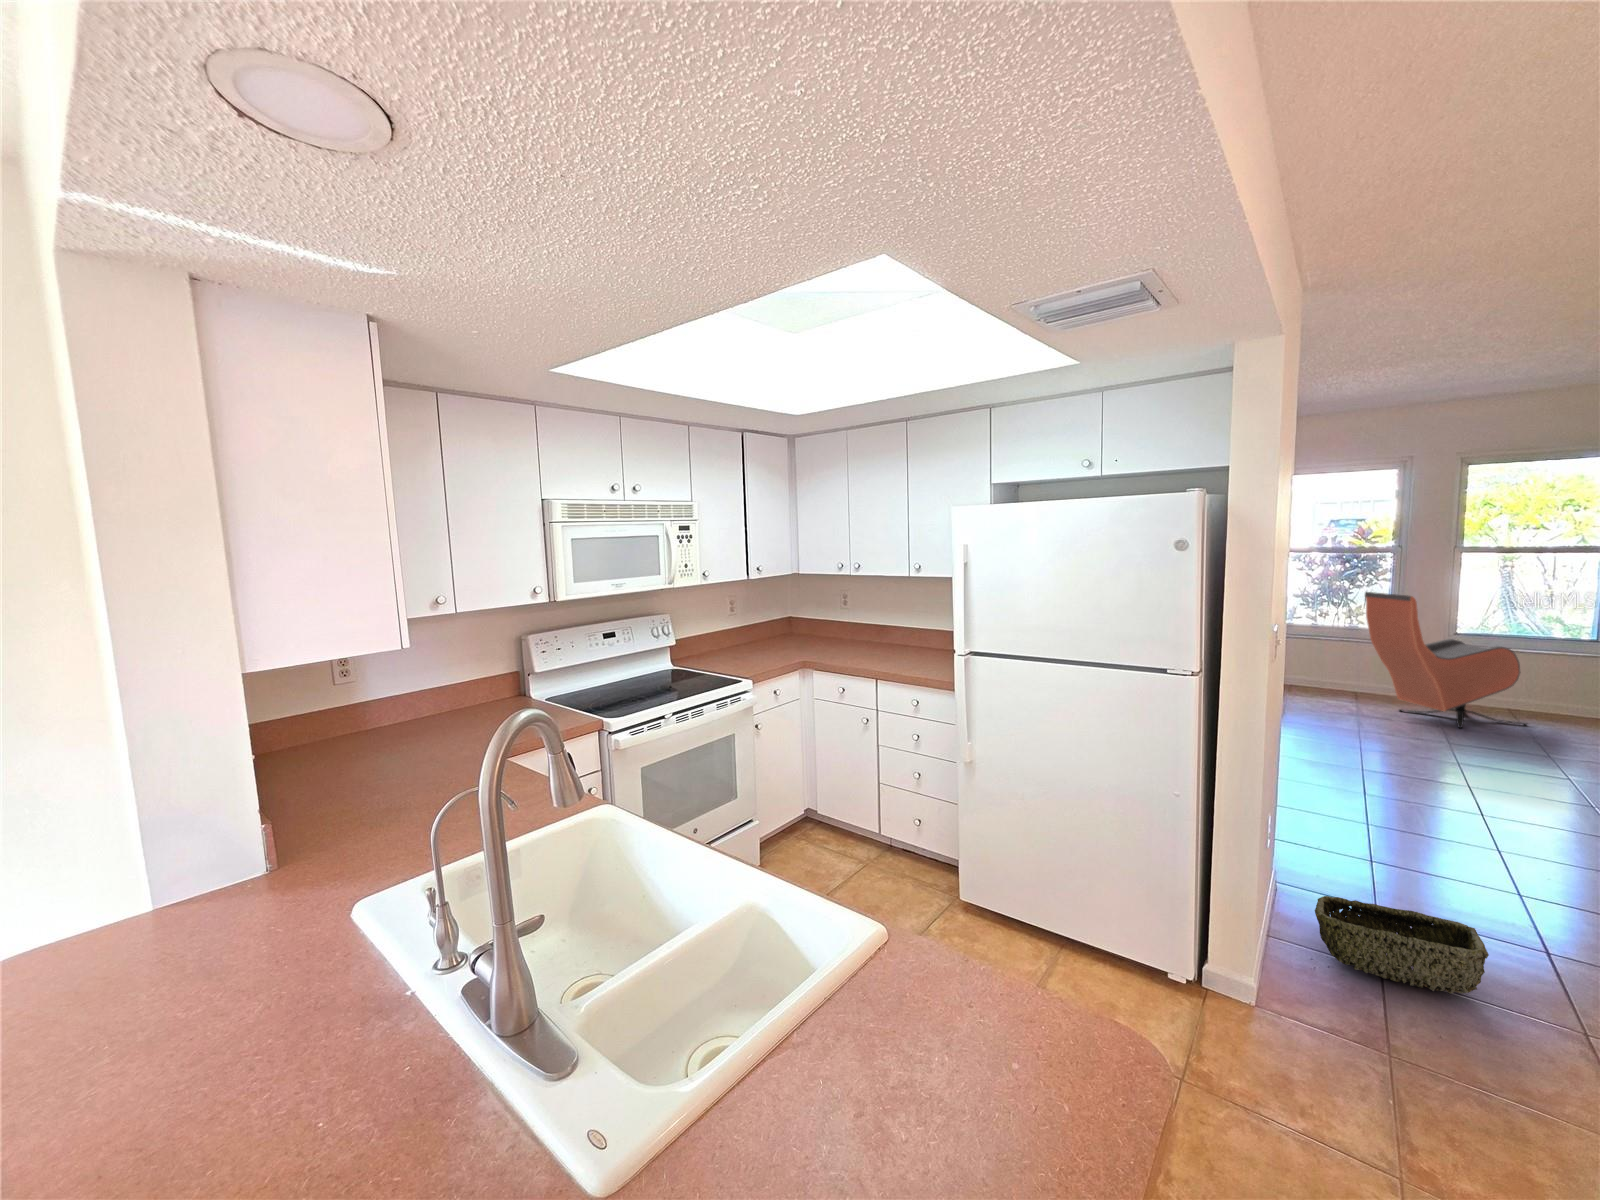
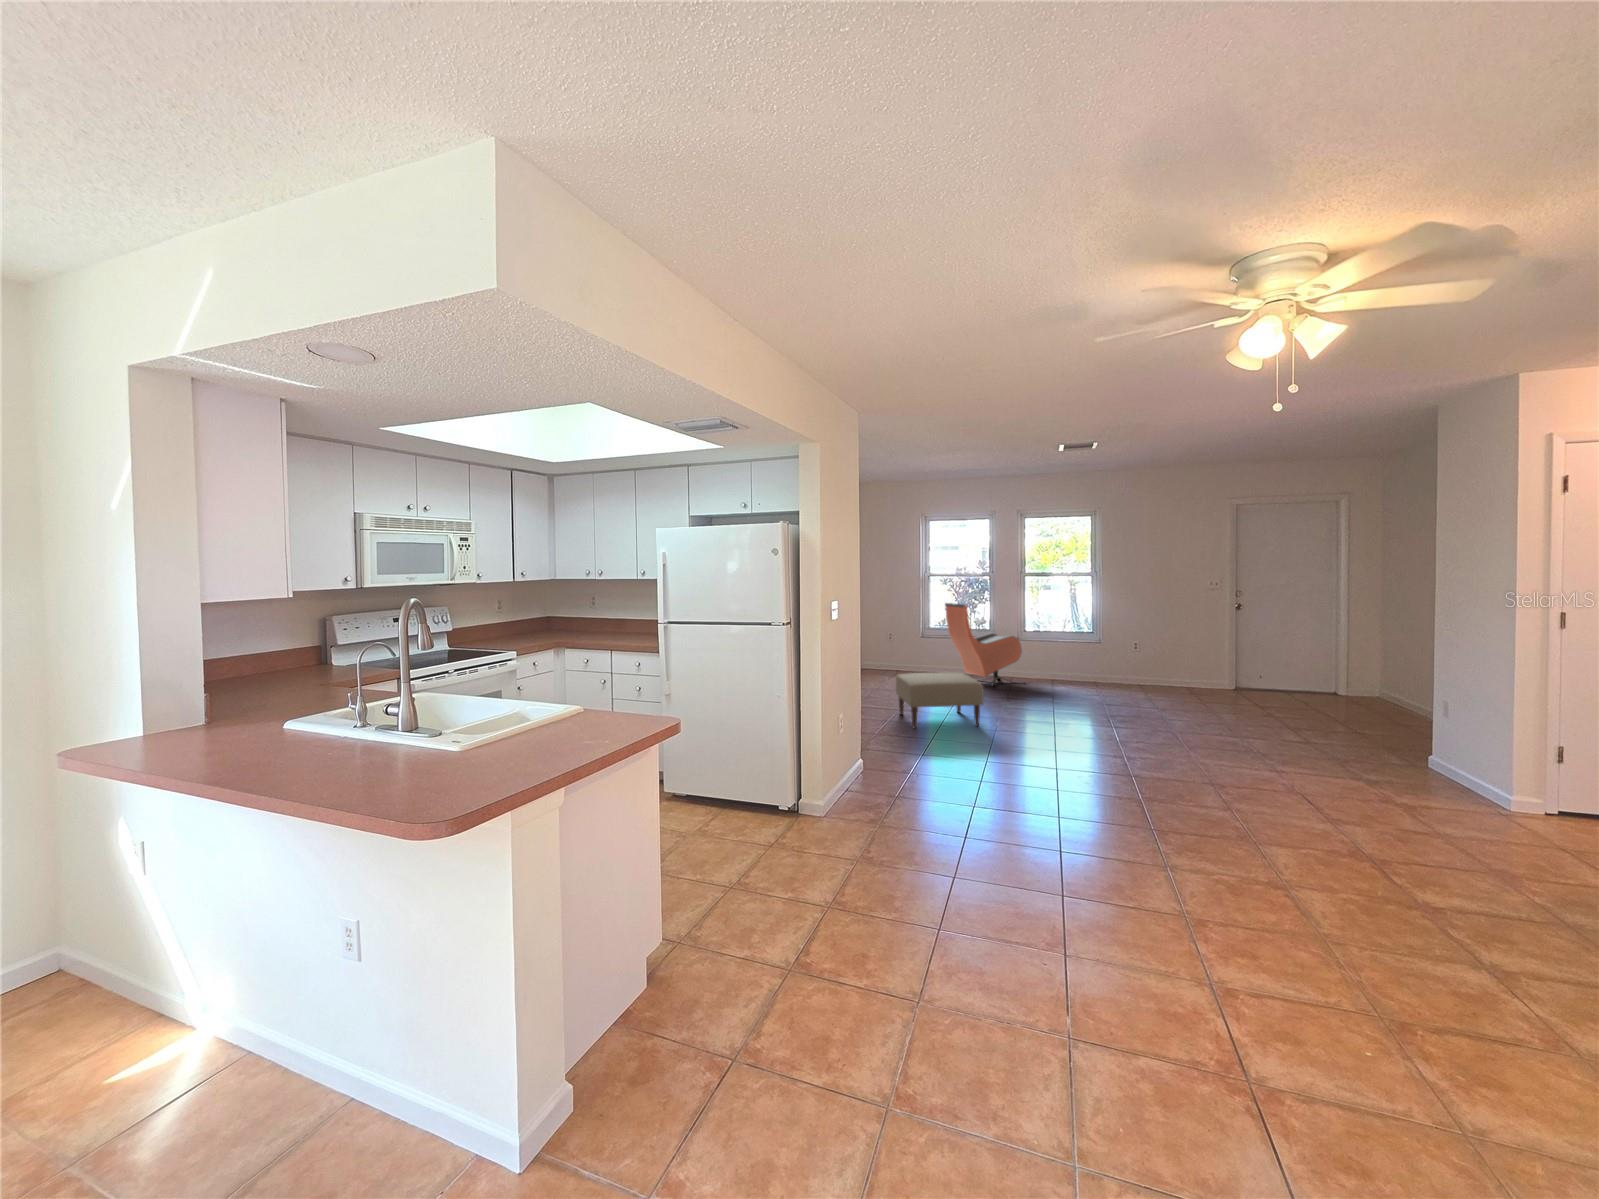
ottoman: none [1305,713,1515,821] -> present [896,672,984,728]
woven basket: present [1315,896,1489,994] -> none [853,756,923,790]

